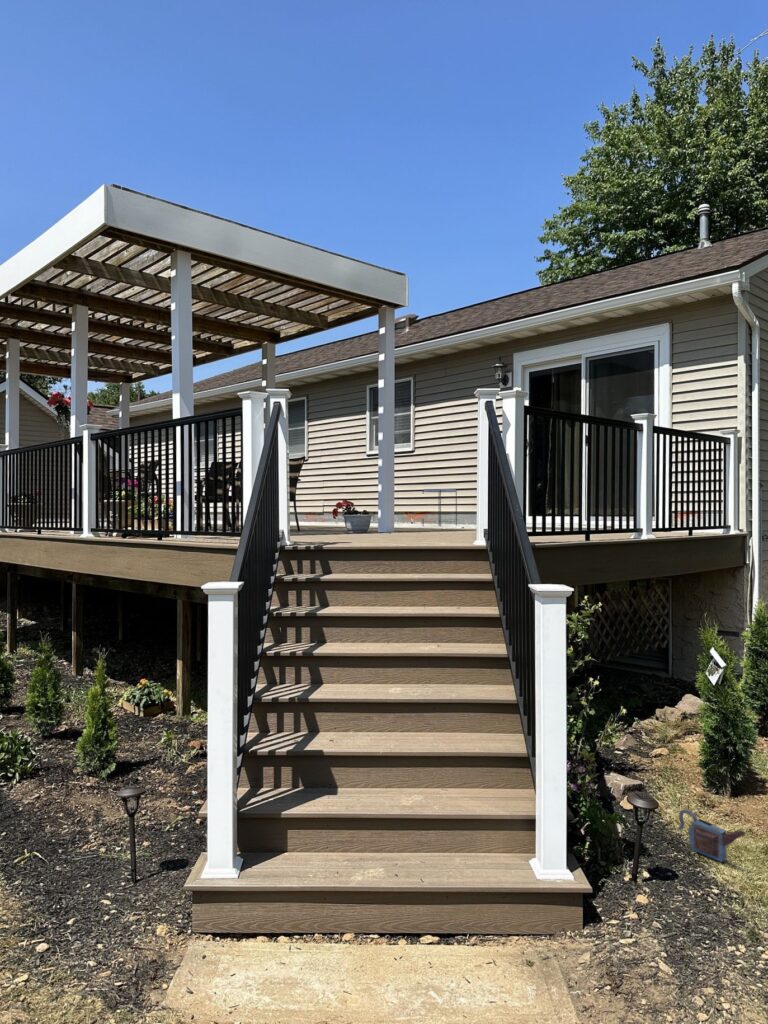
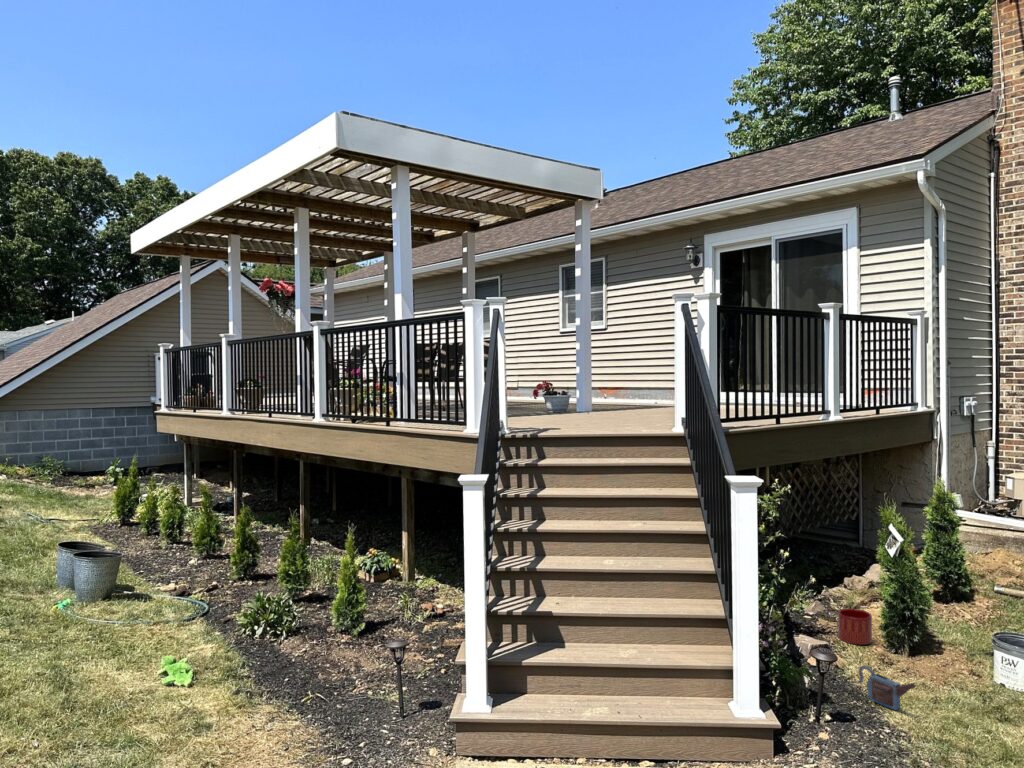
side table: present [423,489,457,526] -> none [616,366,650,402]
planter: none [652,743,689,783] -> present [838,609,872,645]

